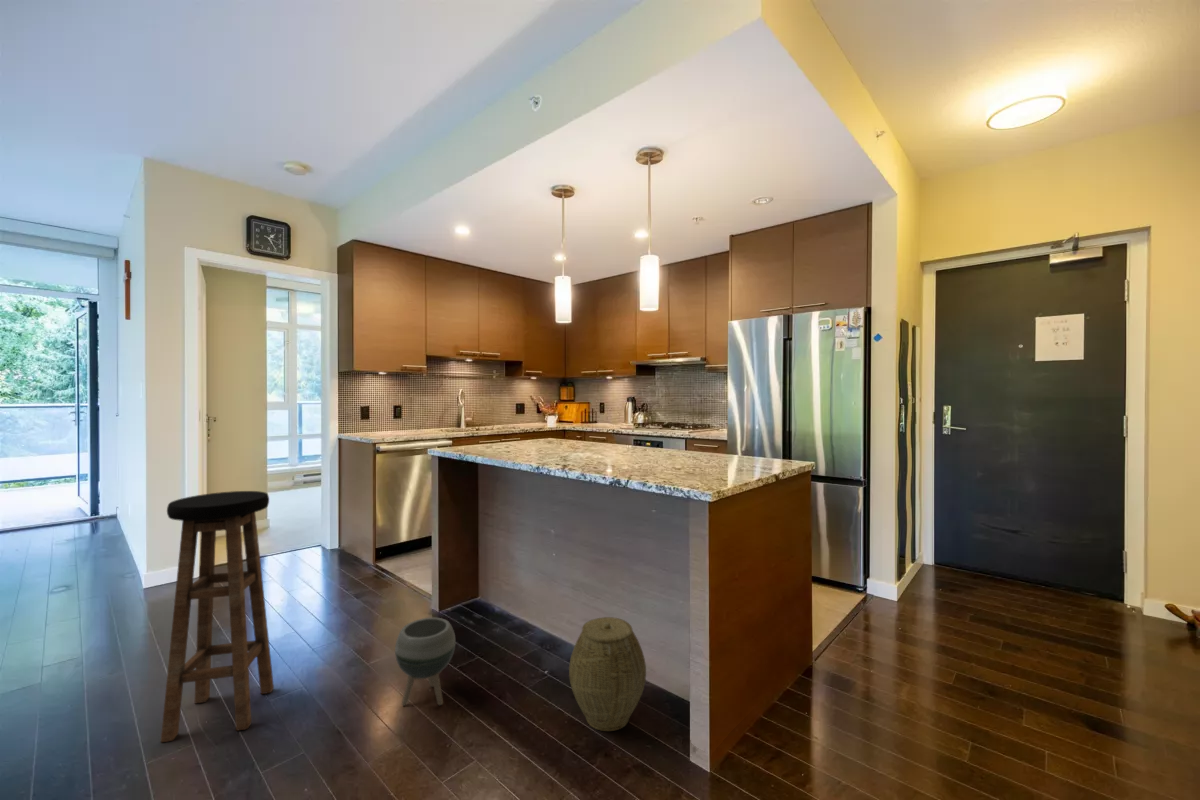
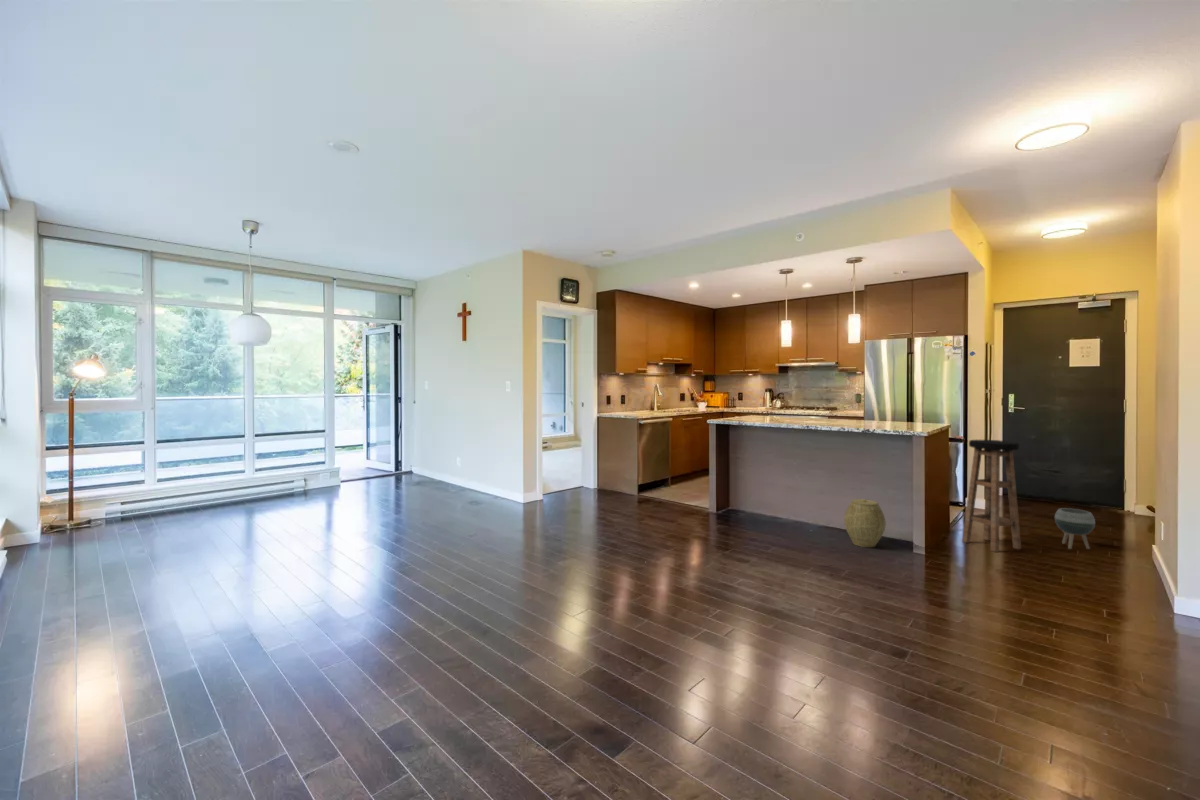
bar stool: present [161,491,274,742] -> present [962,440,1021,552]
planter: present [395,618,455,706] -> present [1055,508,1095,549]

